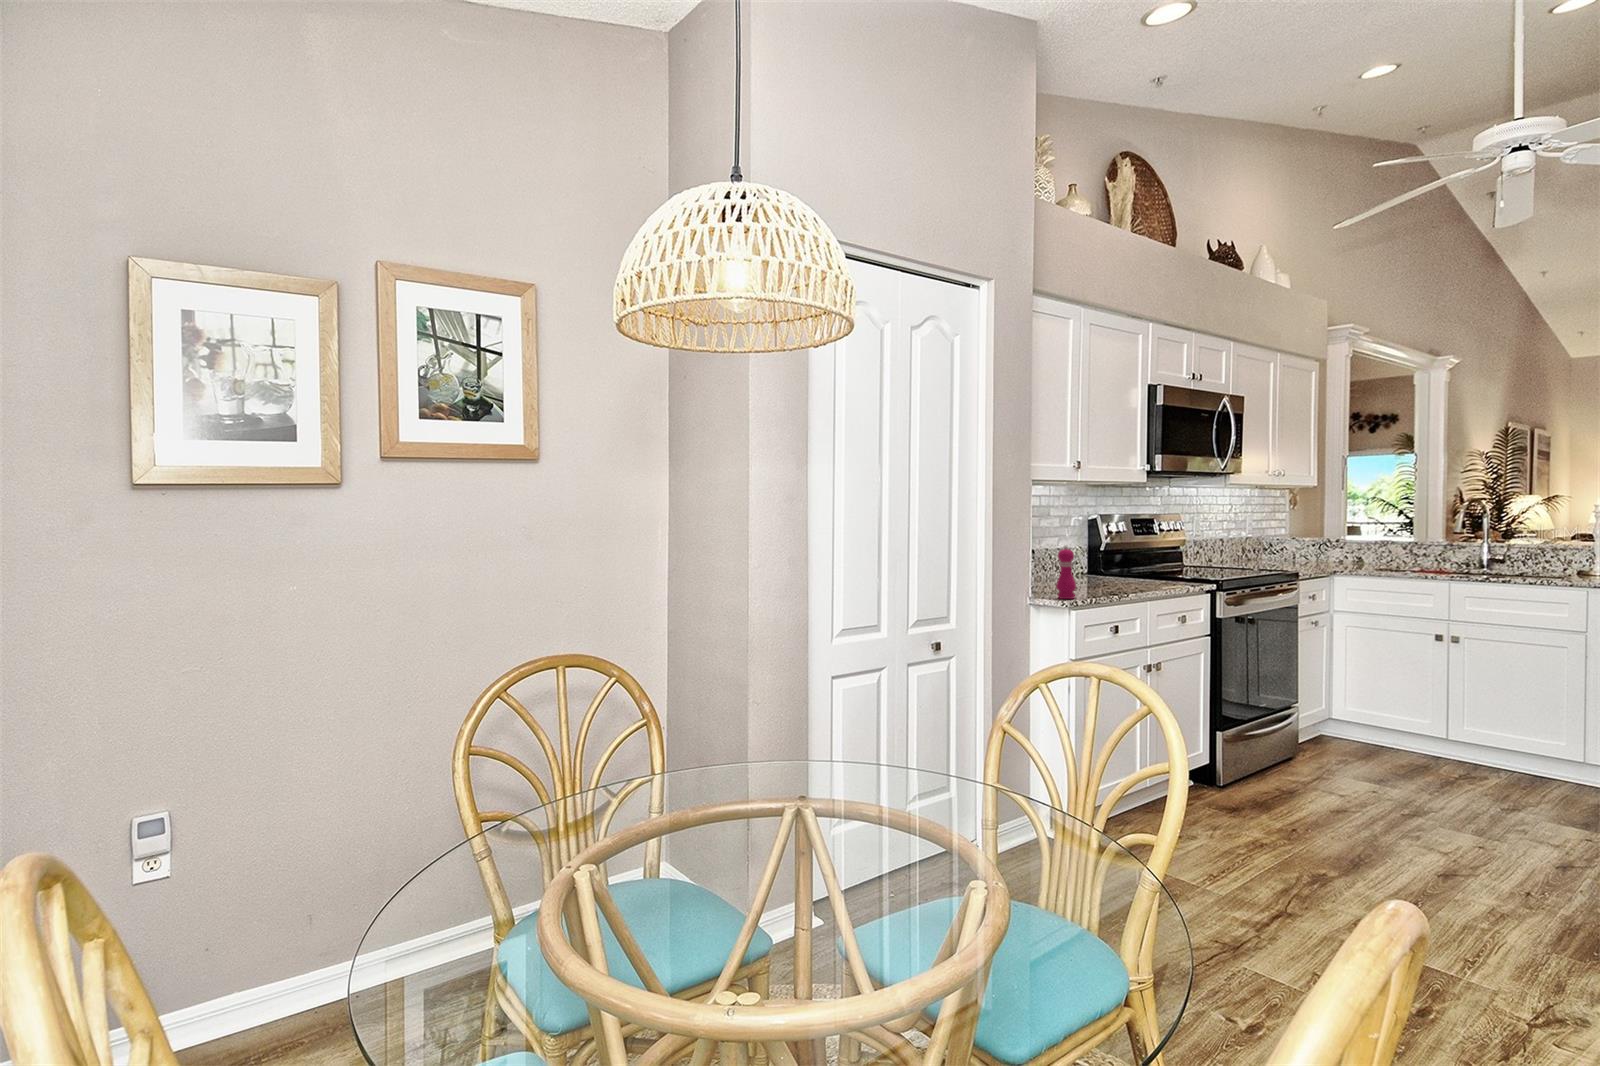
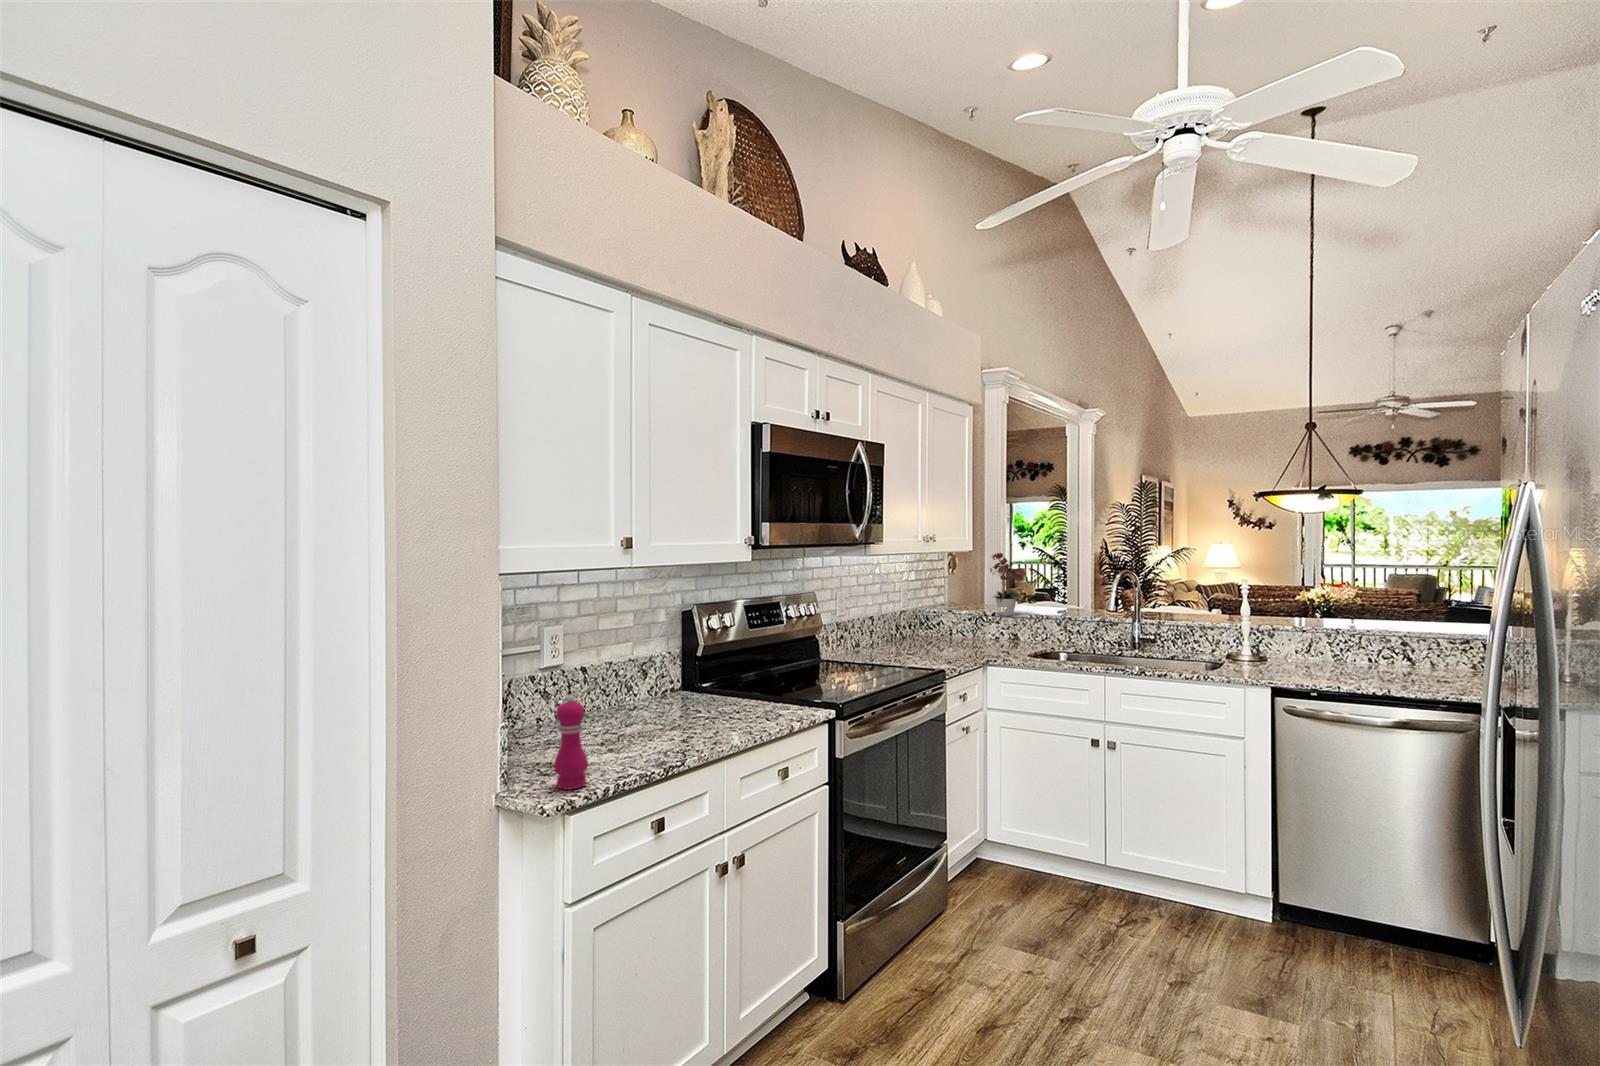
flower arrangement: none [1332,488,1374,547] -> present [990,553,1026,616]

